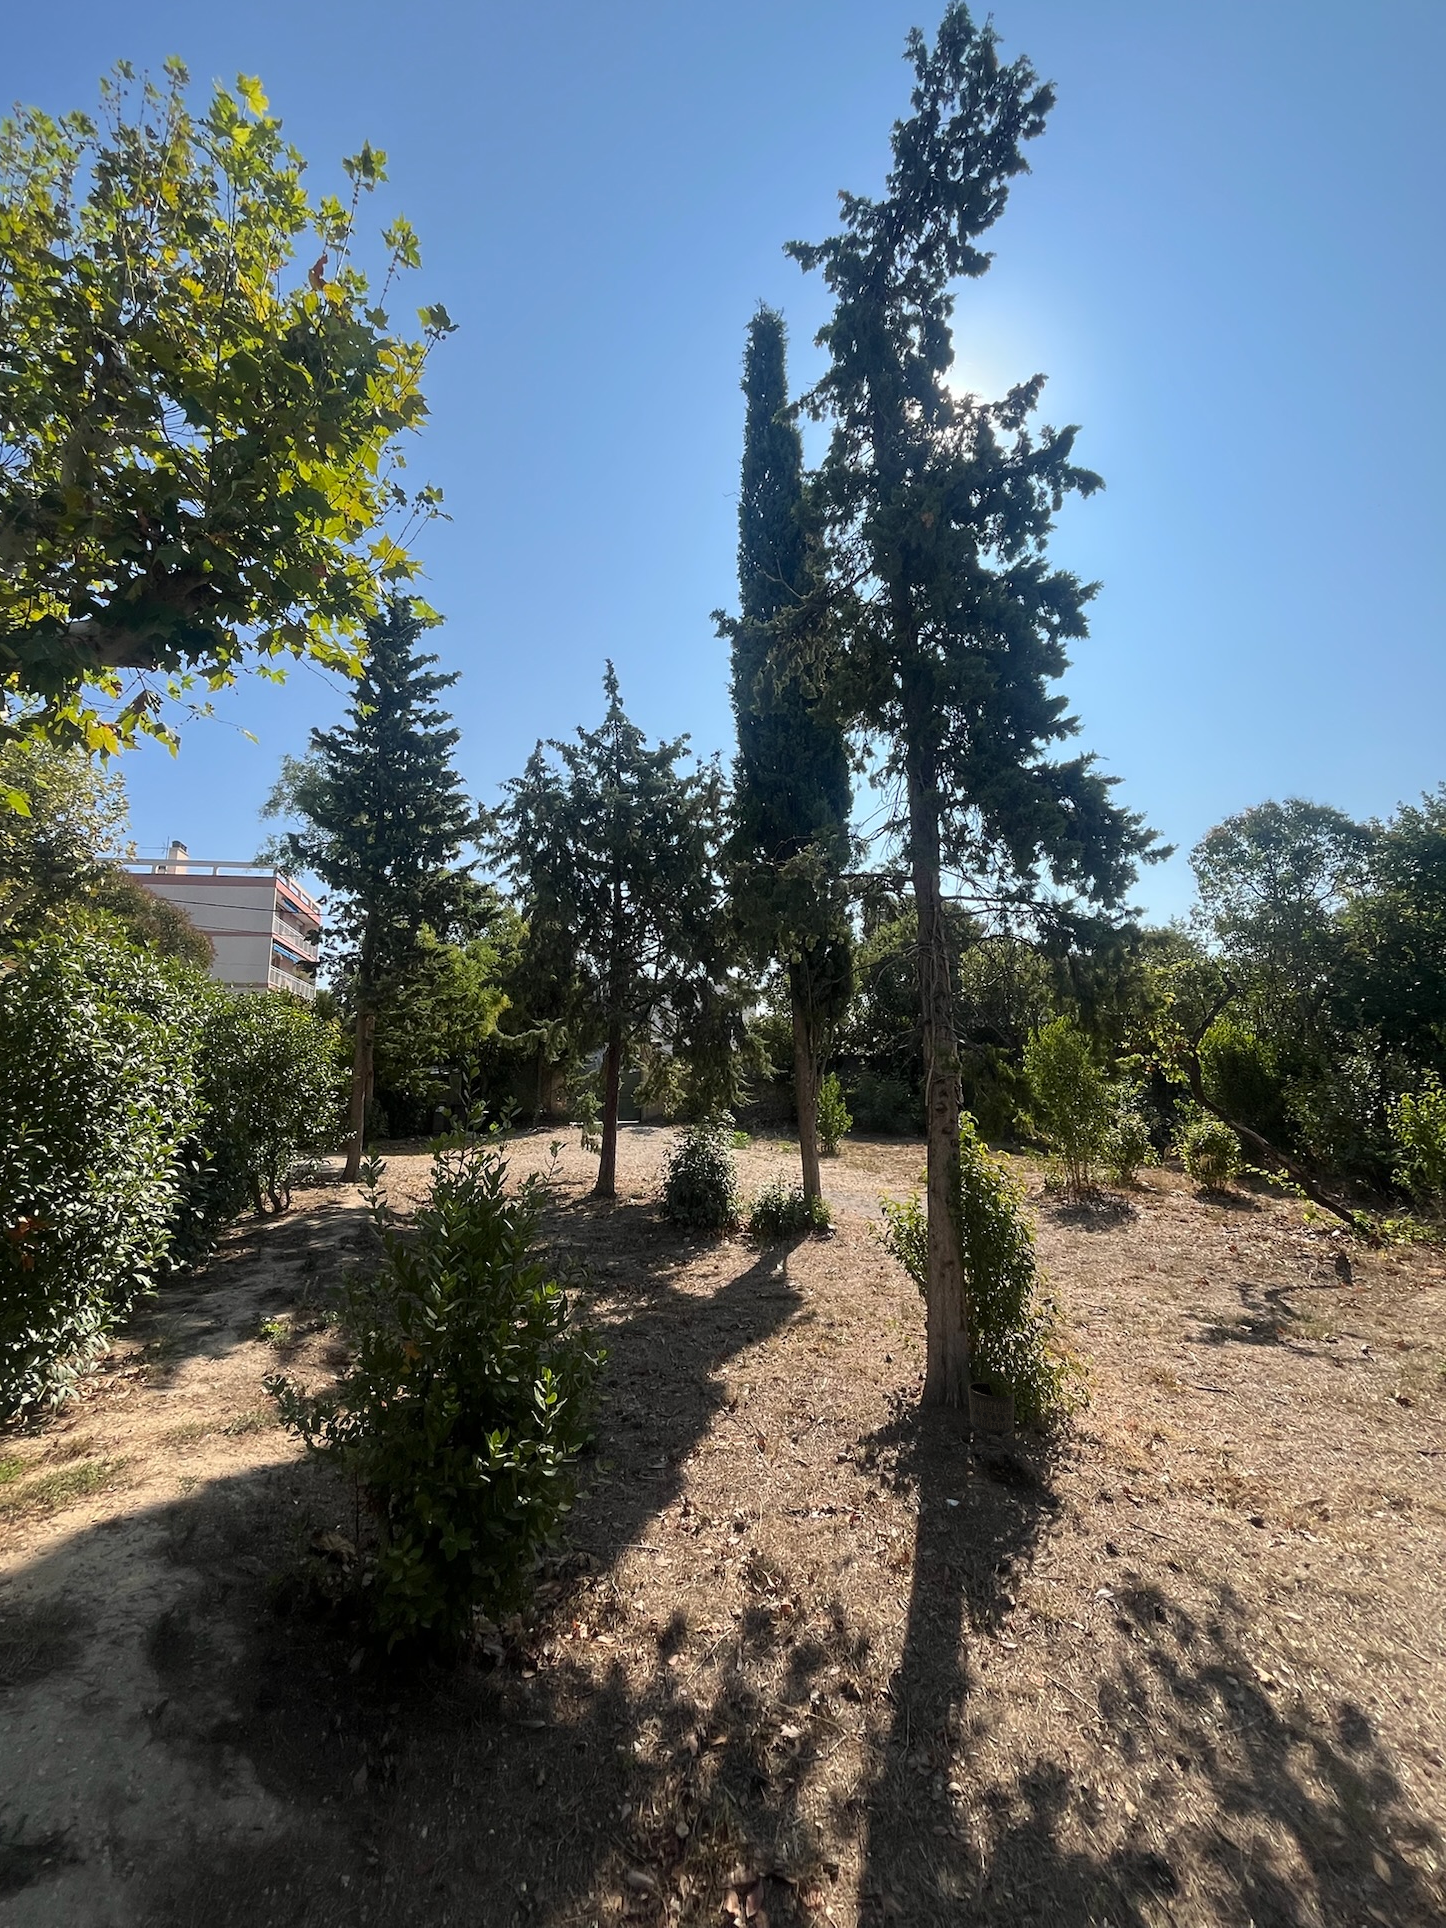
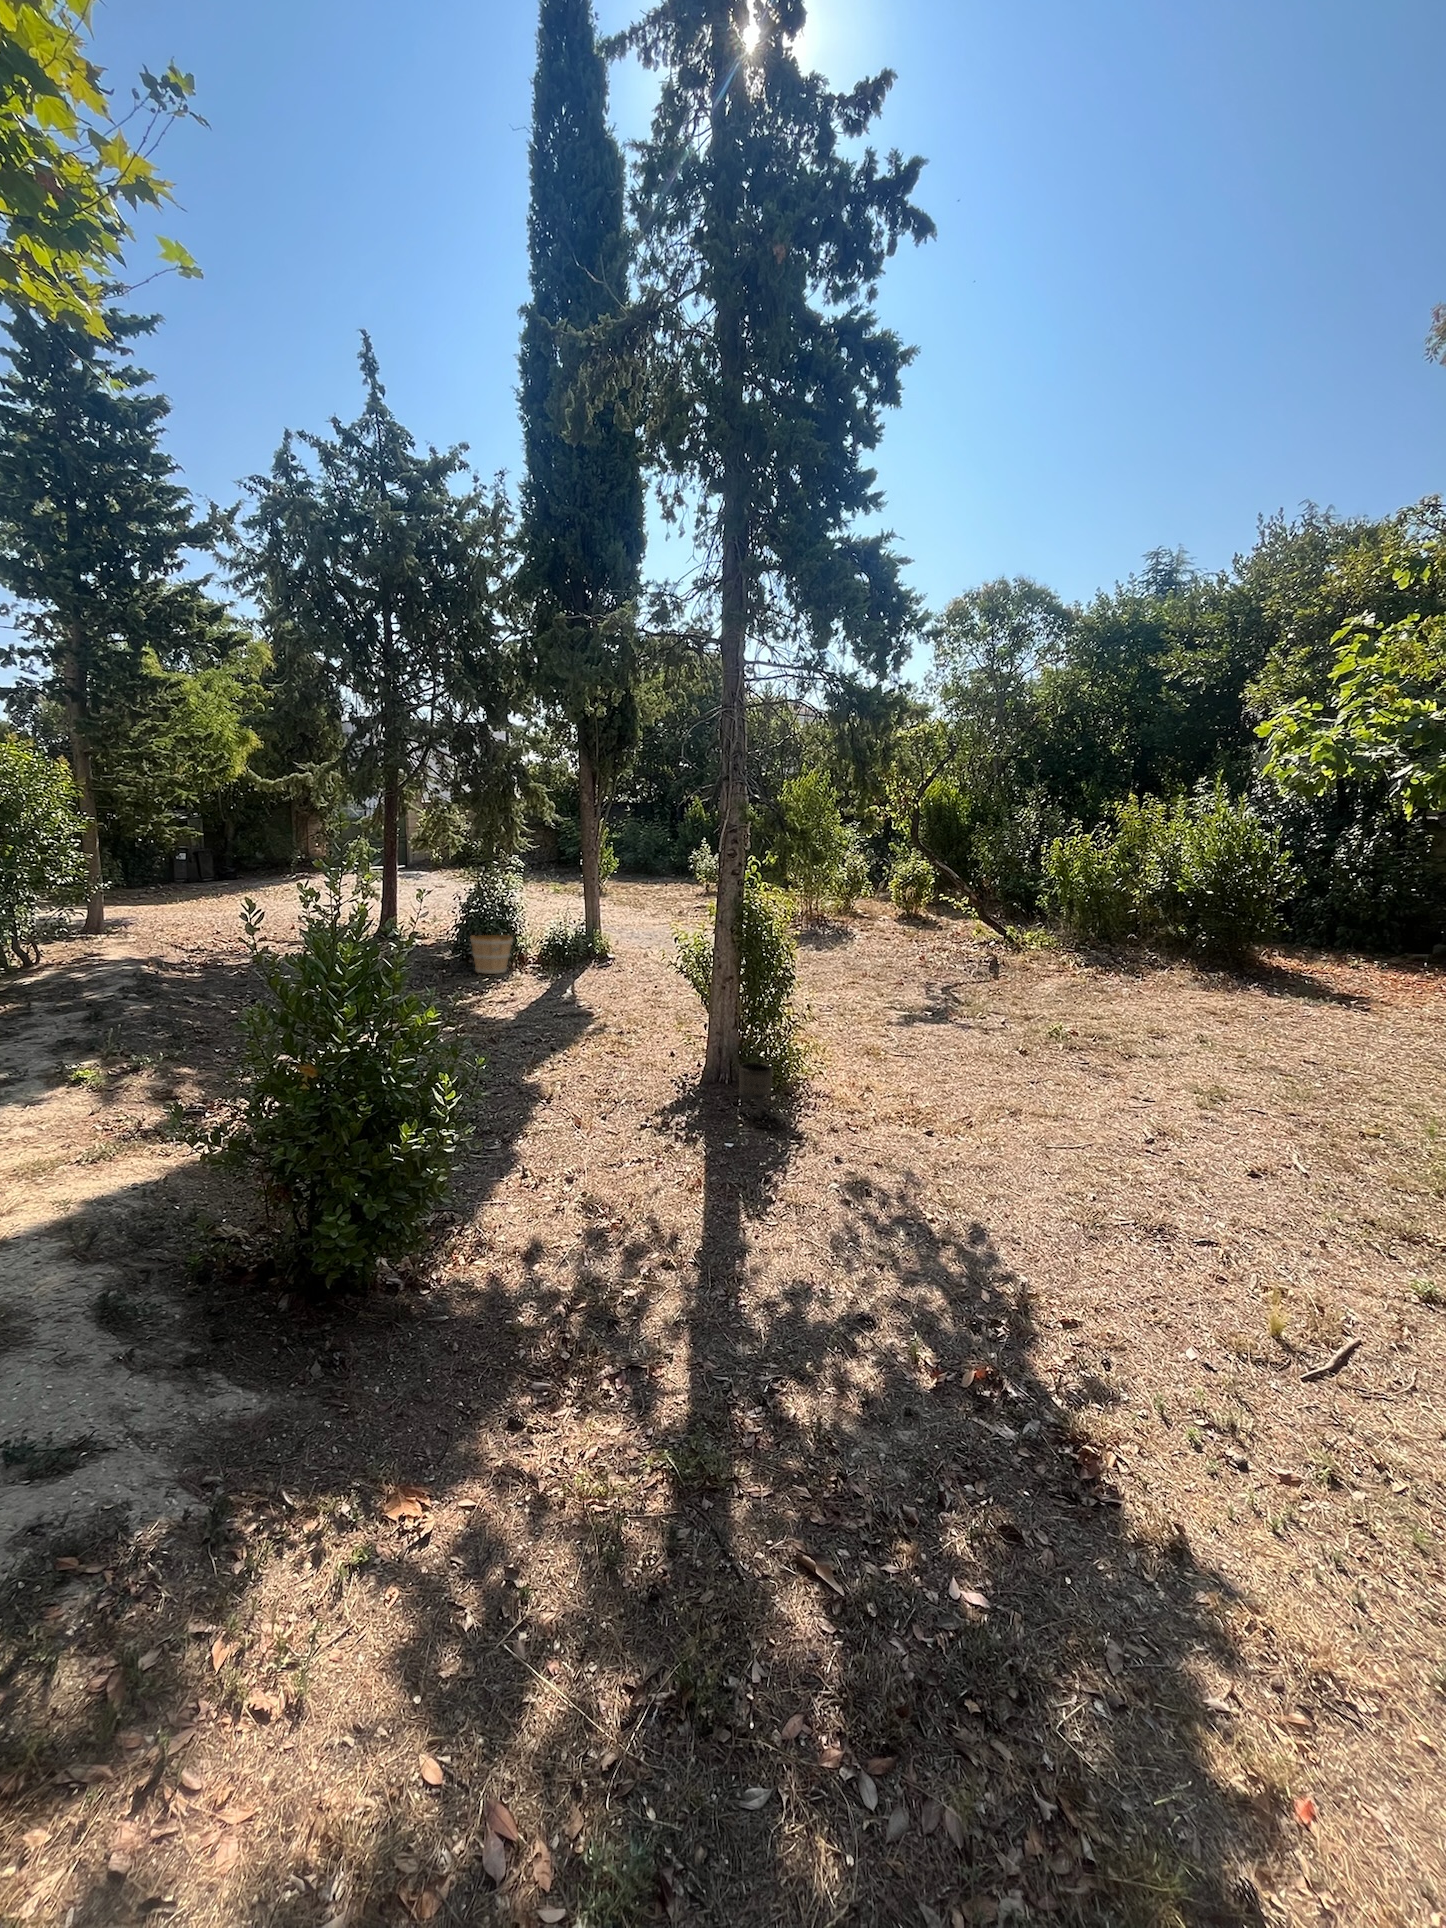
wooden bucket: none [676,1197,721,1242] -> present [470,935,513,974]

